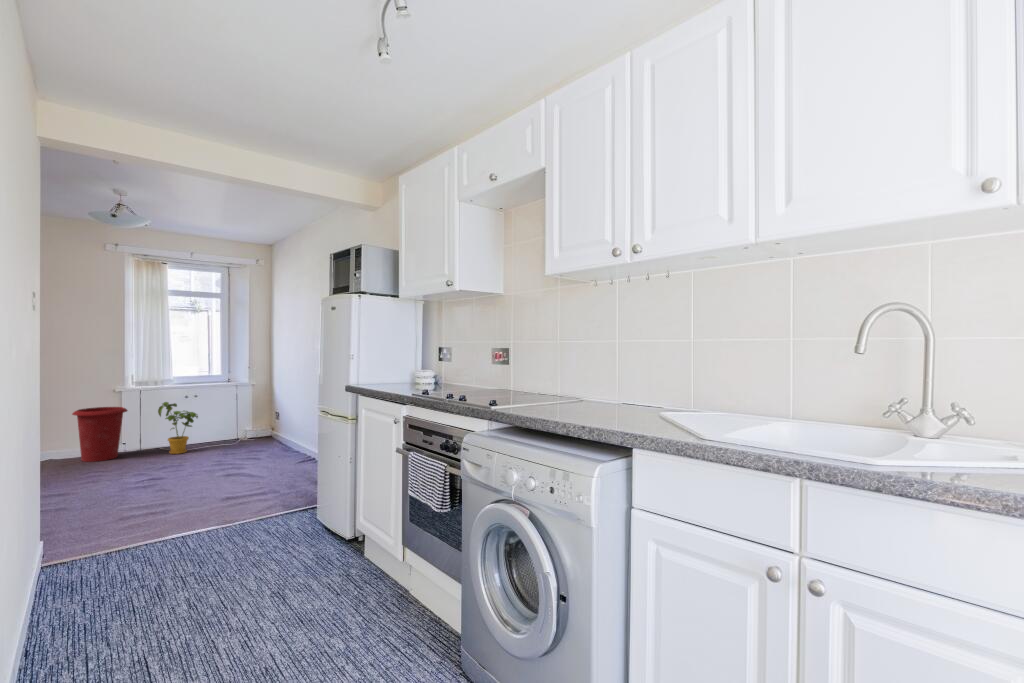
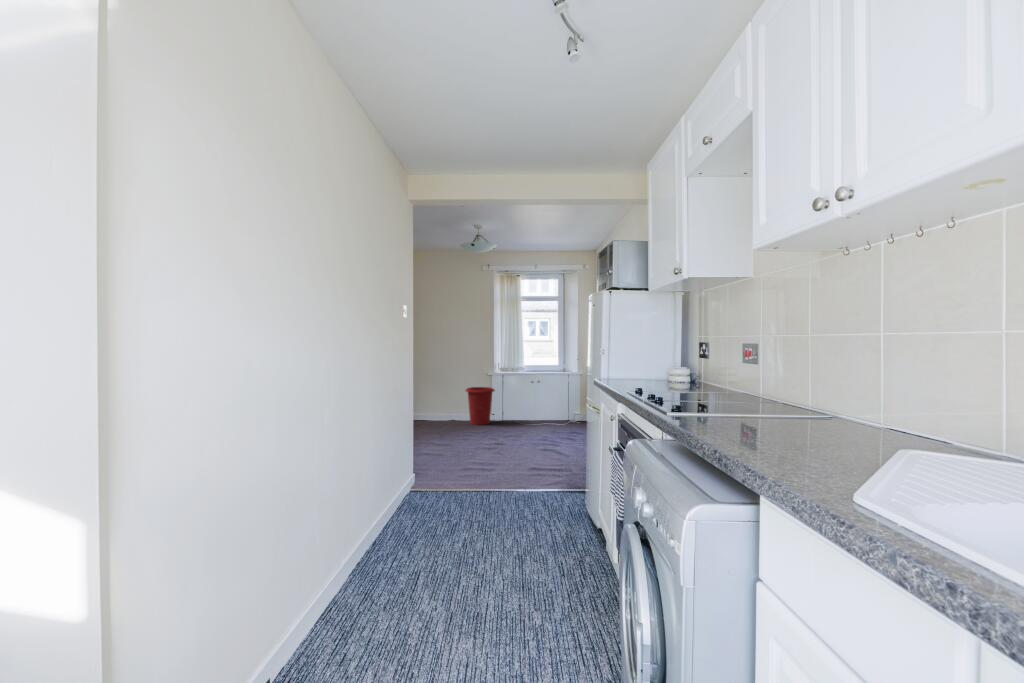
house plant: present [158,402,198,454] -> none [512,386,537,427]

